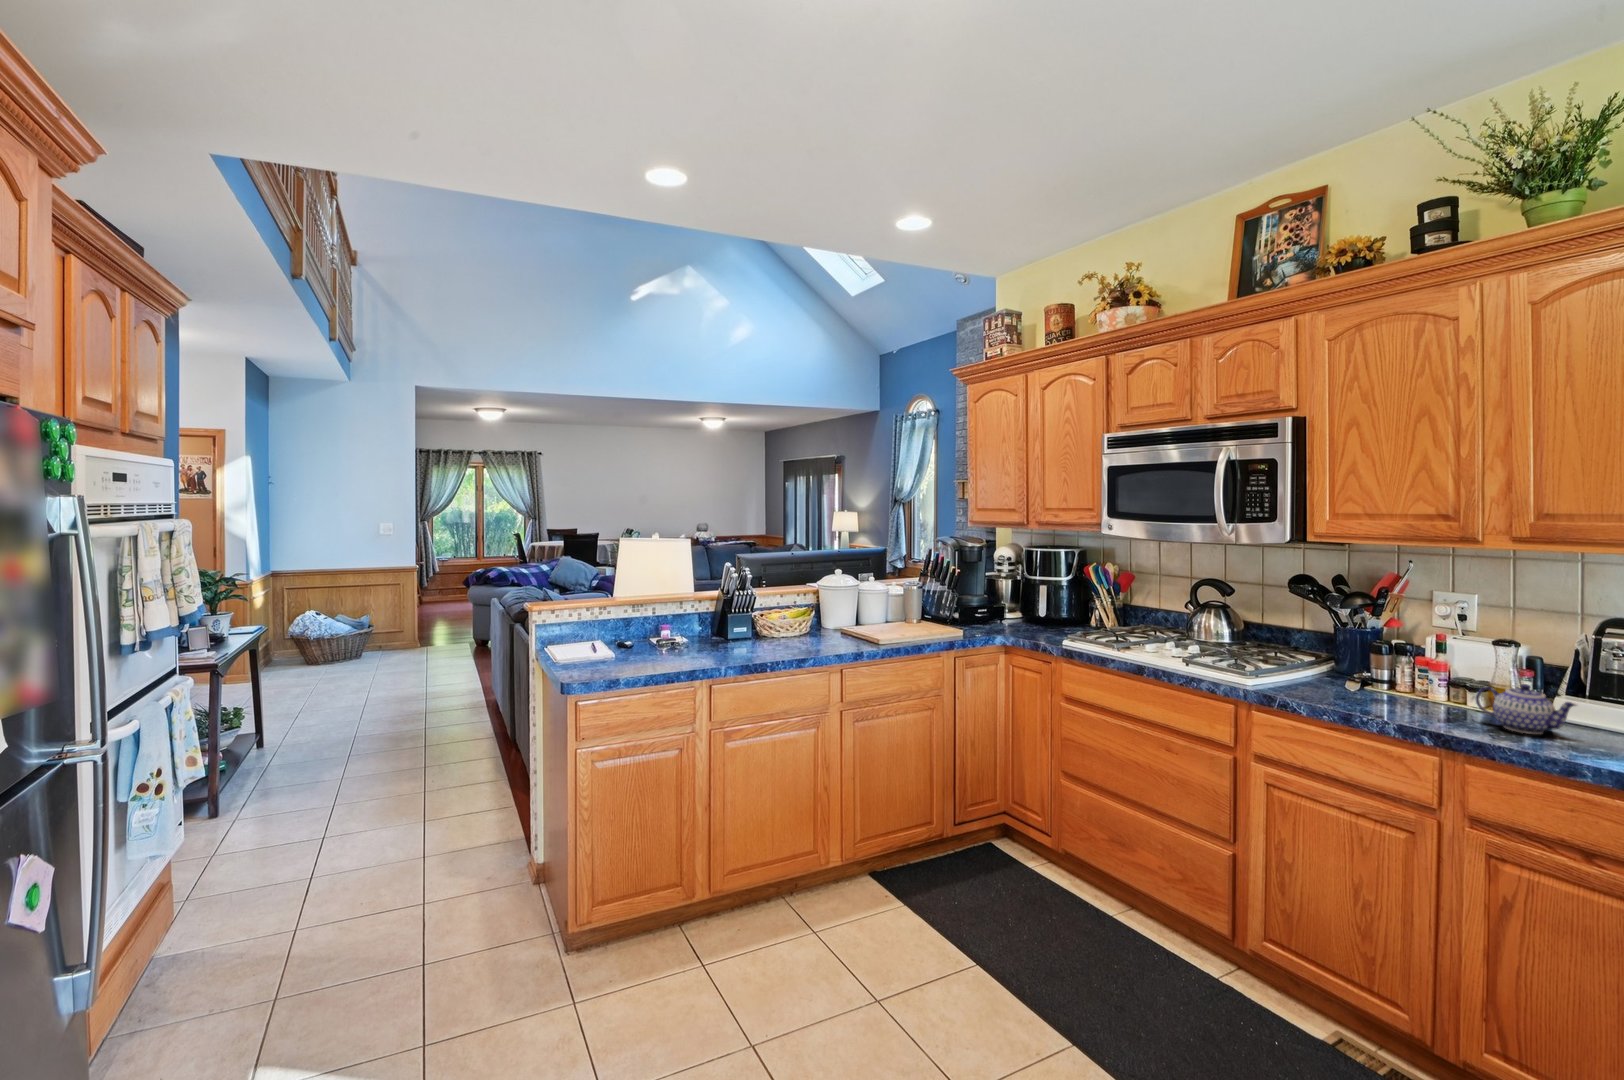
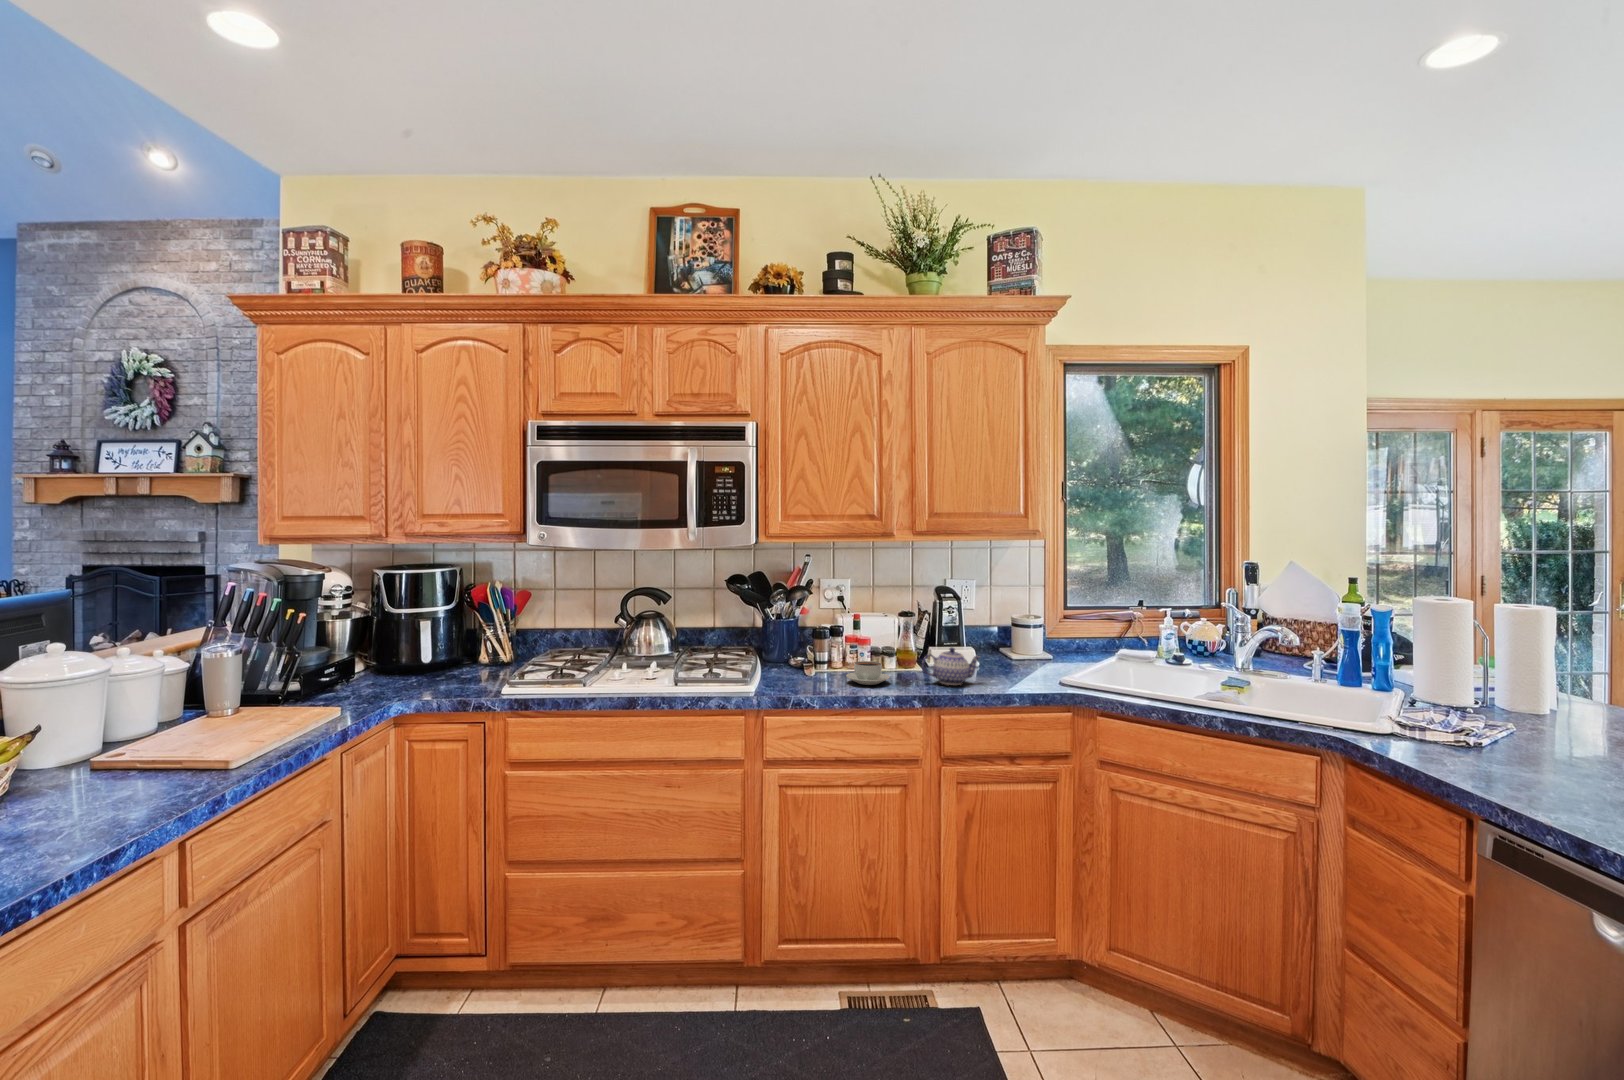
coffee cup: none [1369,680,1432,709] -> present [846,661,890,685]

